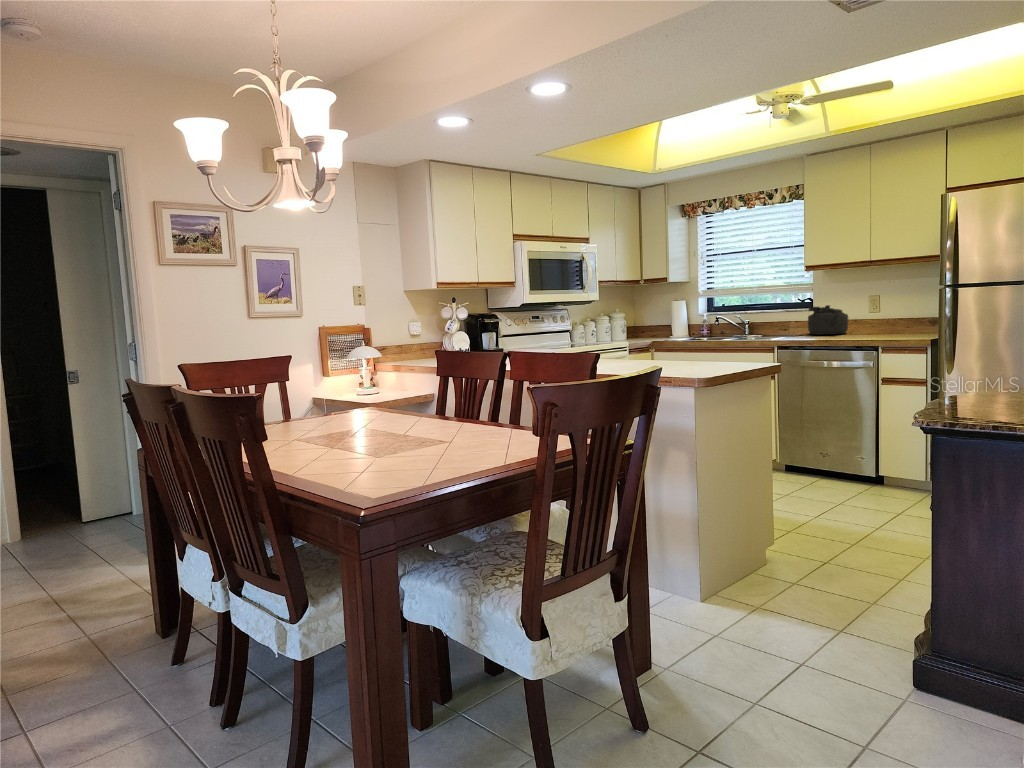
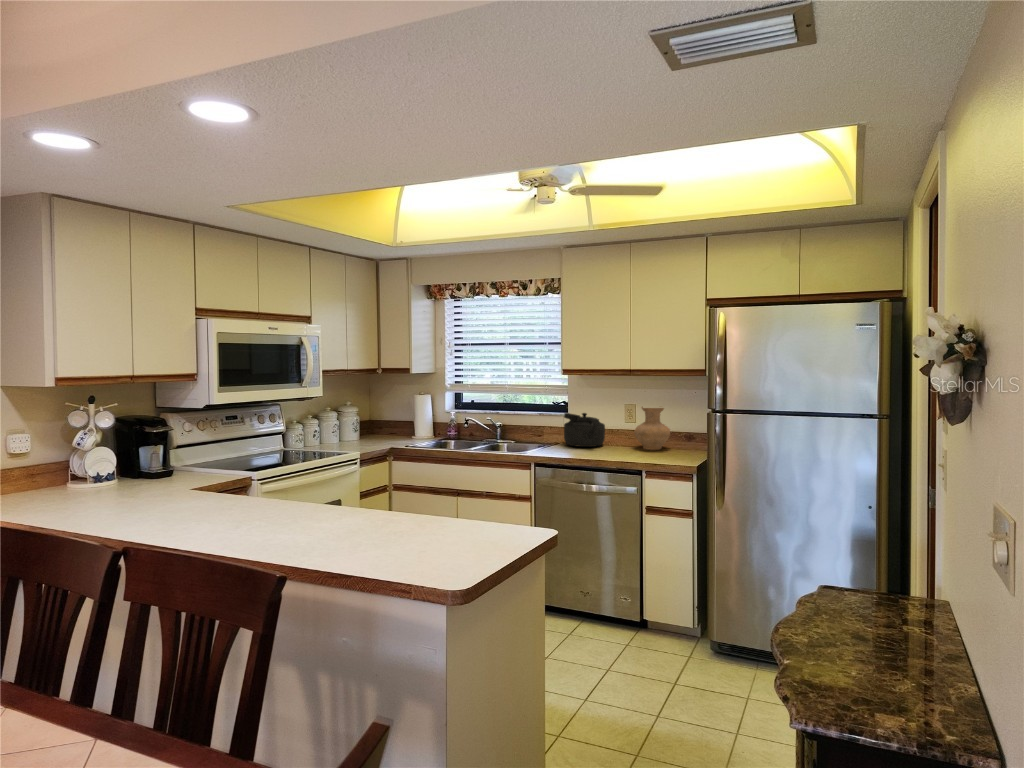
vase: none [877,294,915,334] -> present [634,406,670,450]

